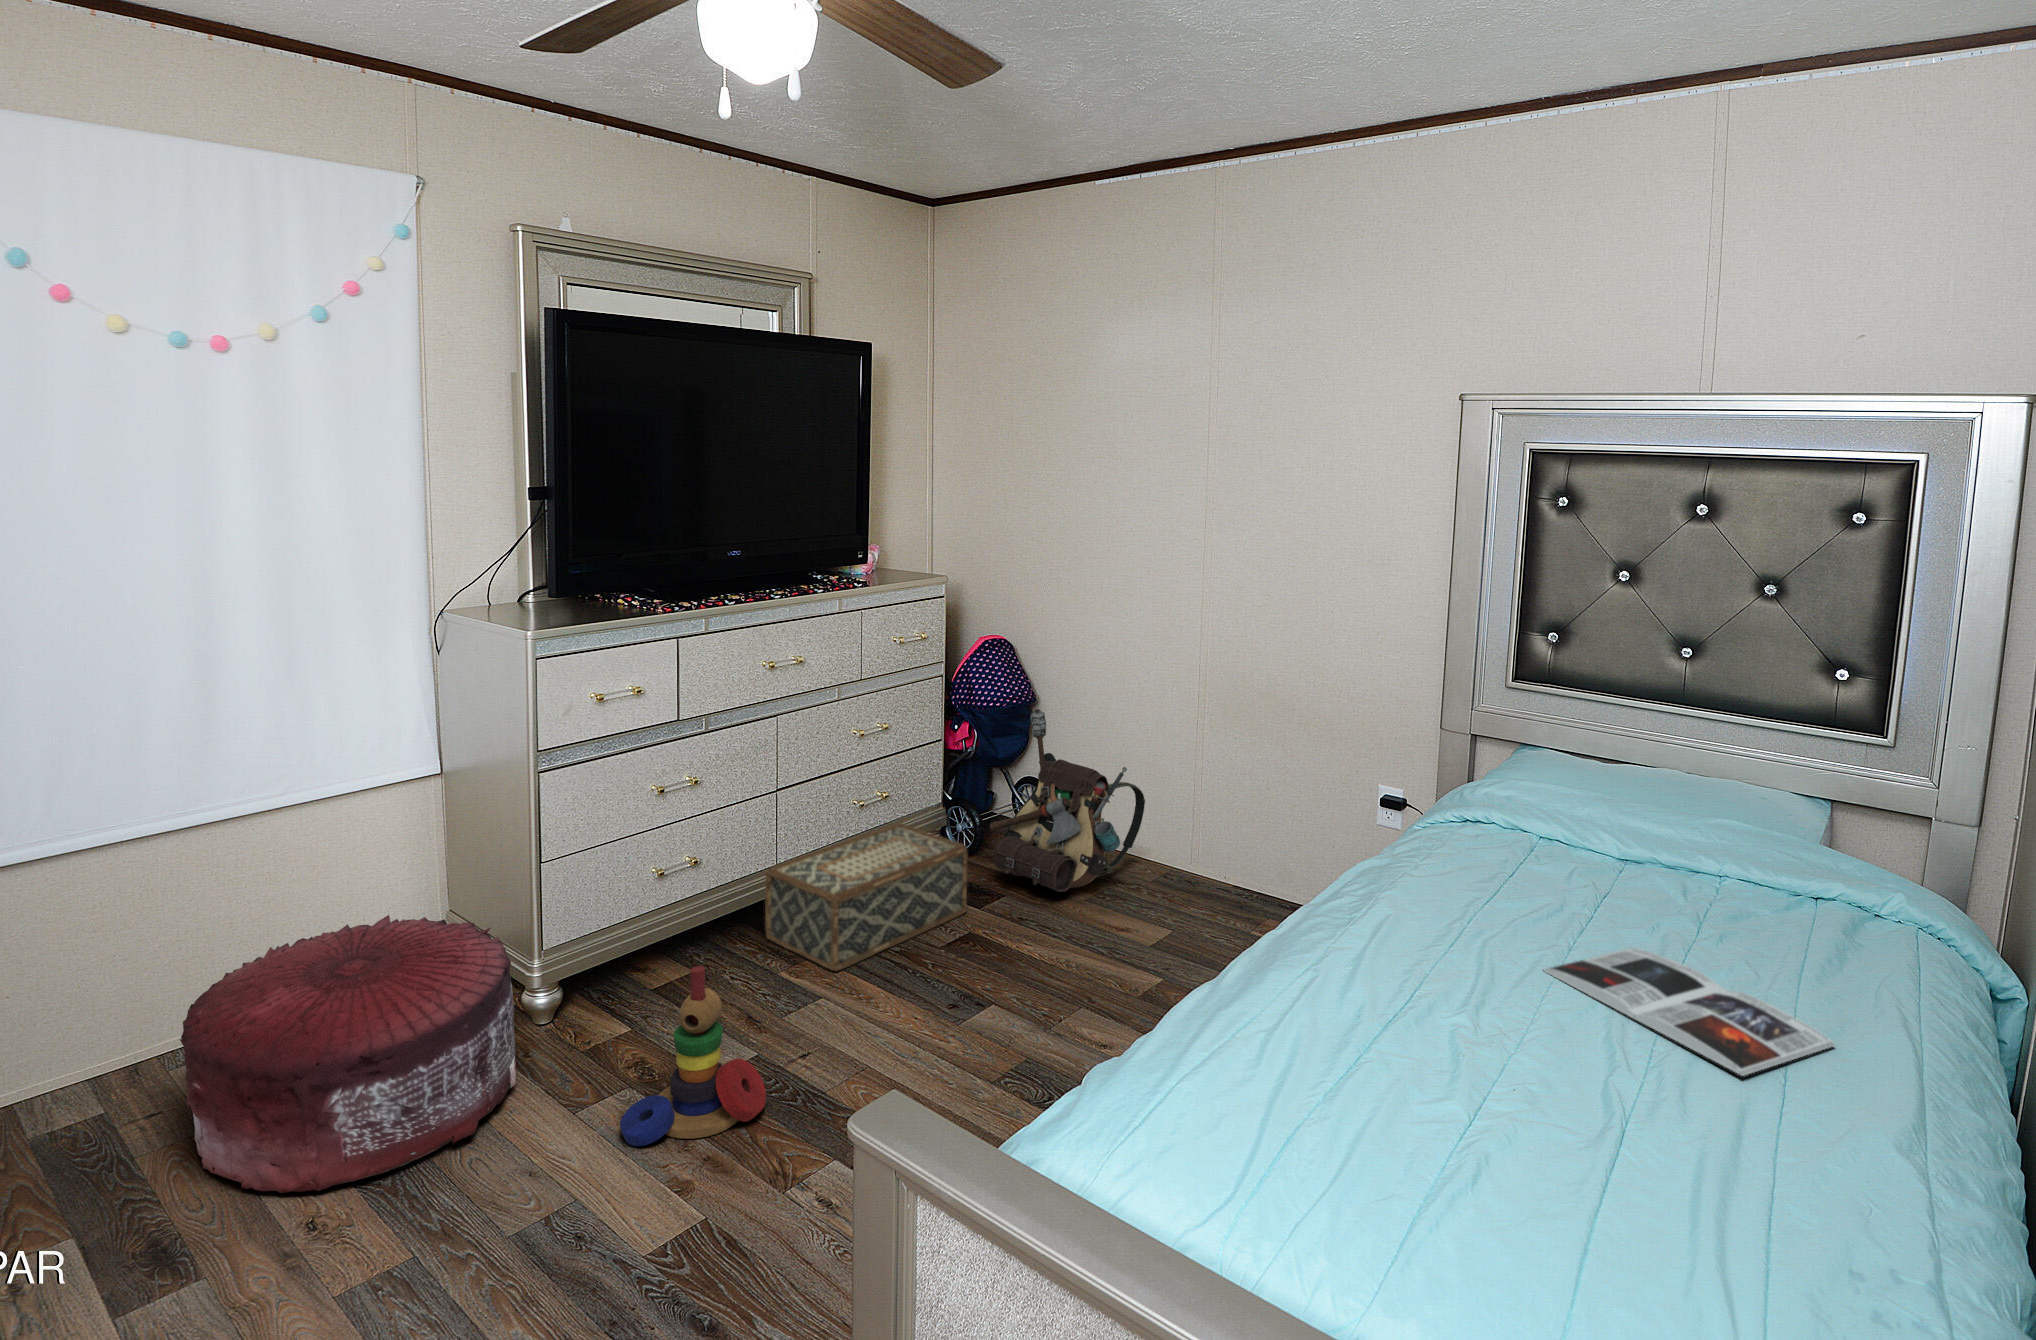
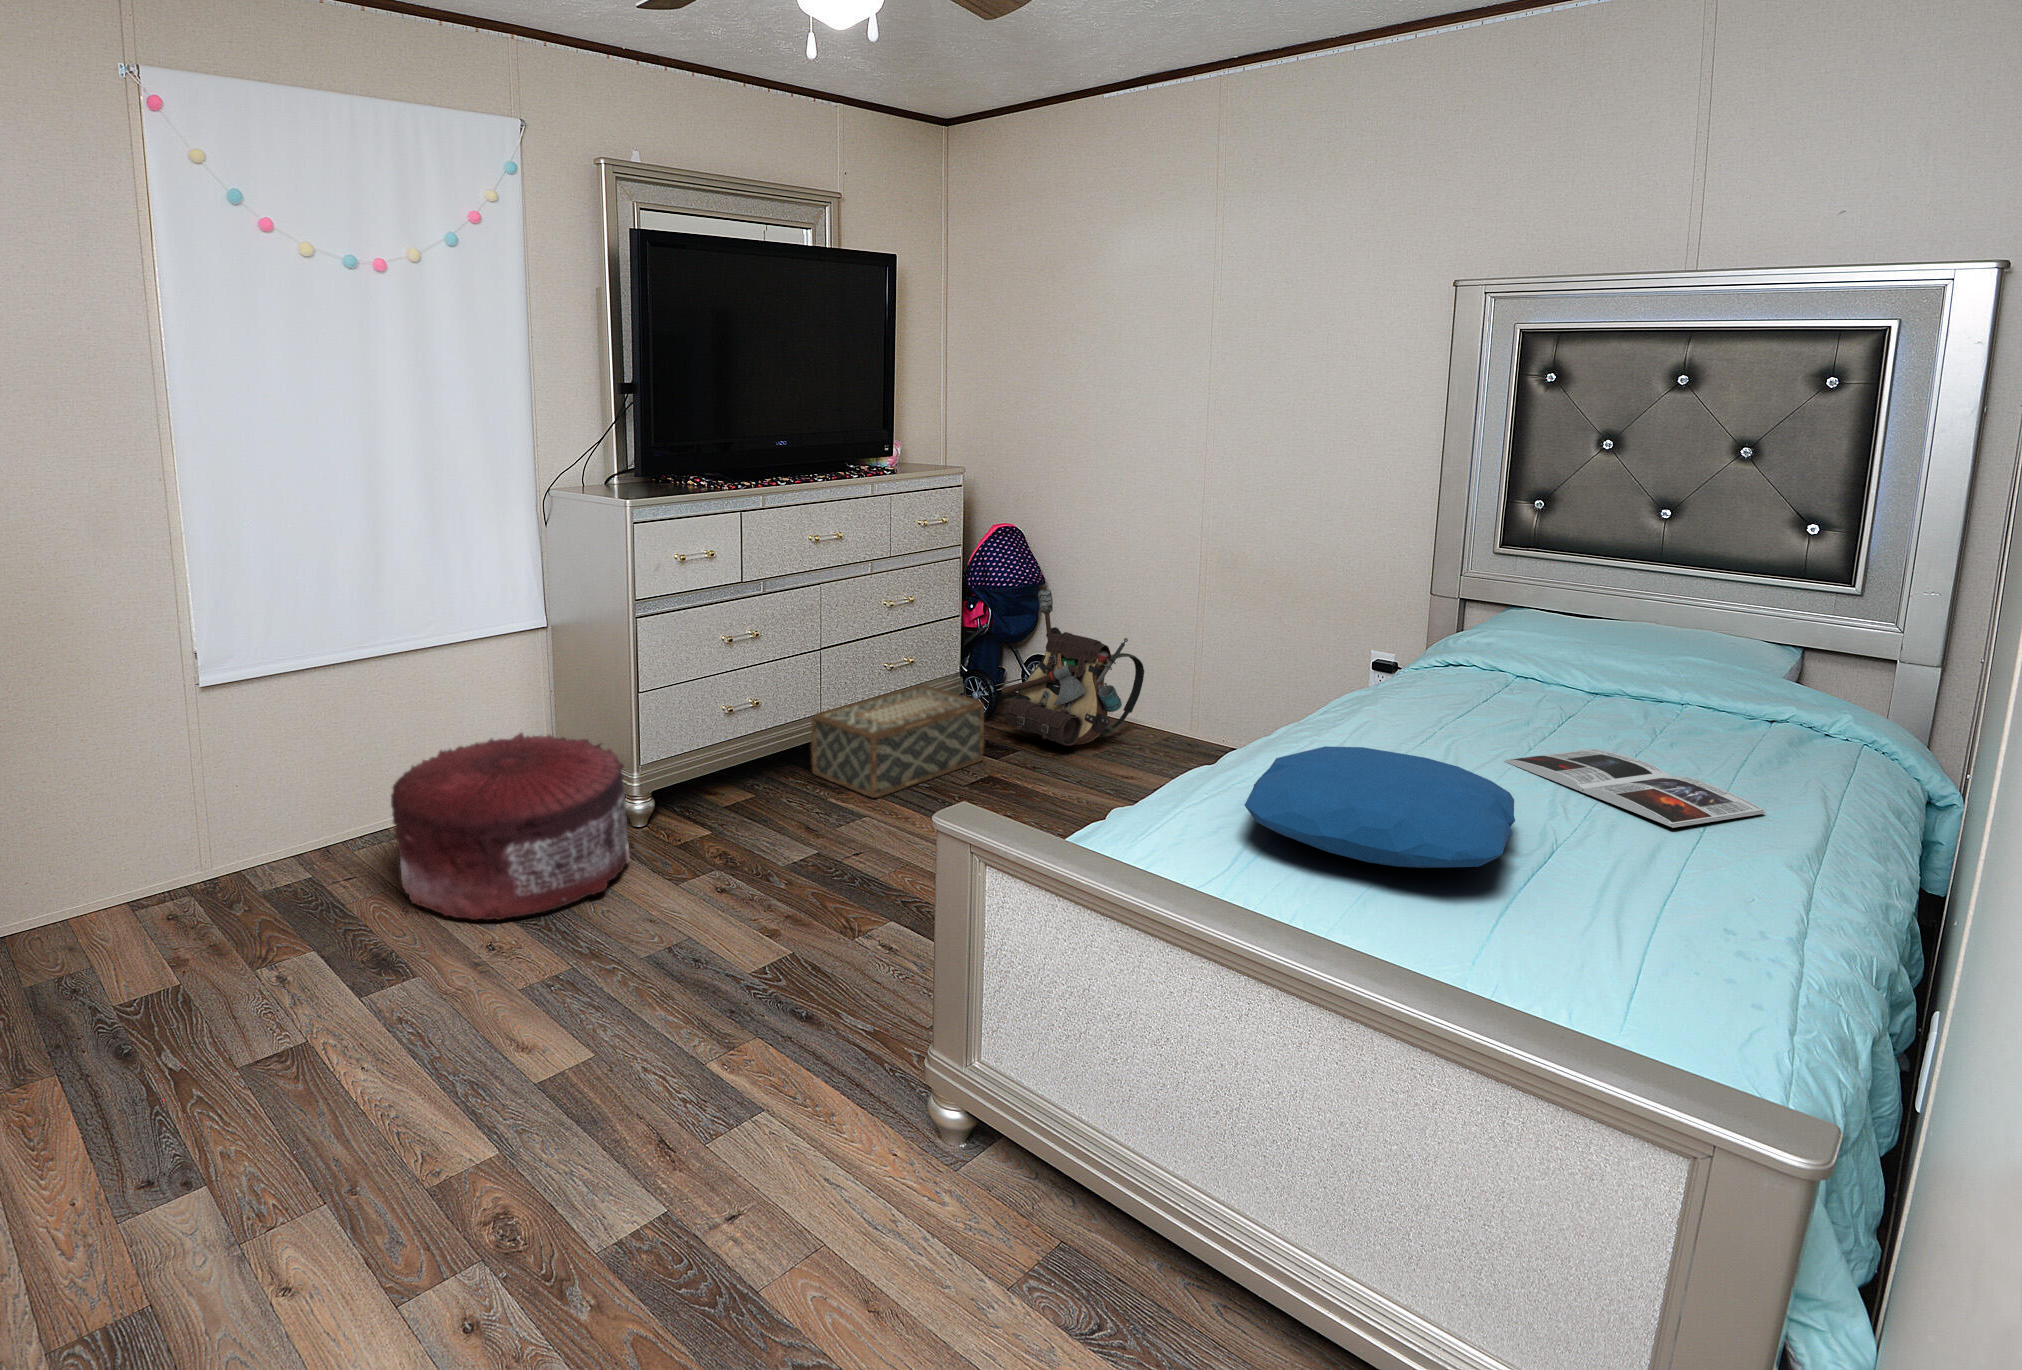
stacking toy: present [620,966,766,1146] -> none [717,769,830,905]
pillow: none [1250,974,1573,1178] -> present [1245,746,1515,868]

